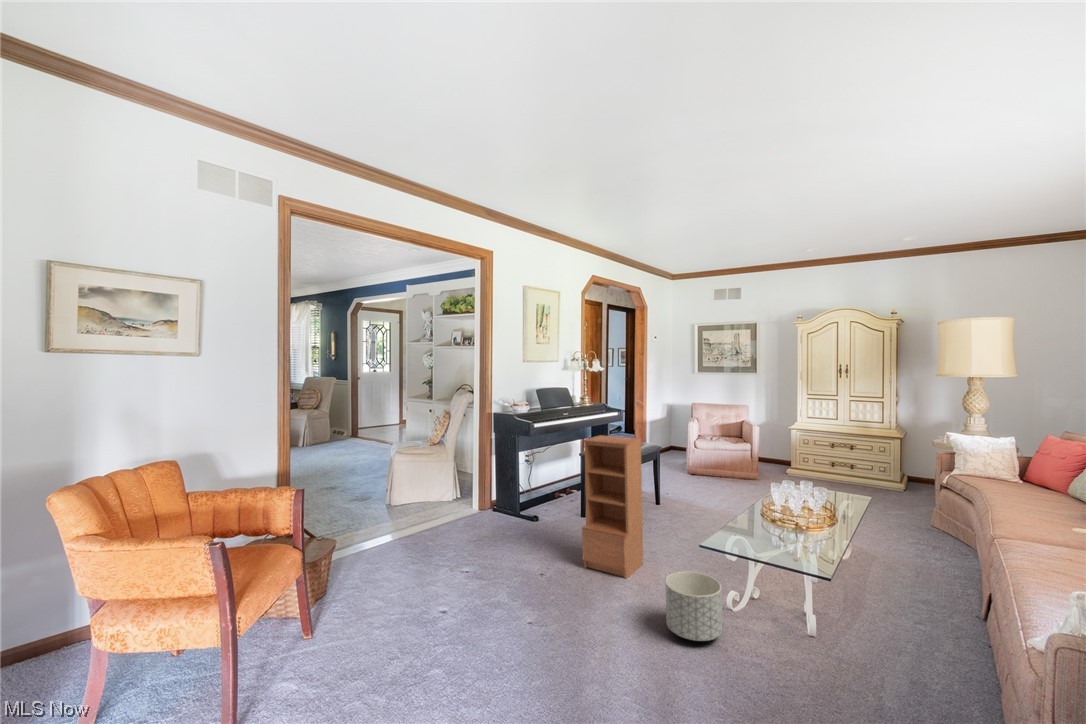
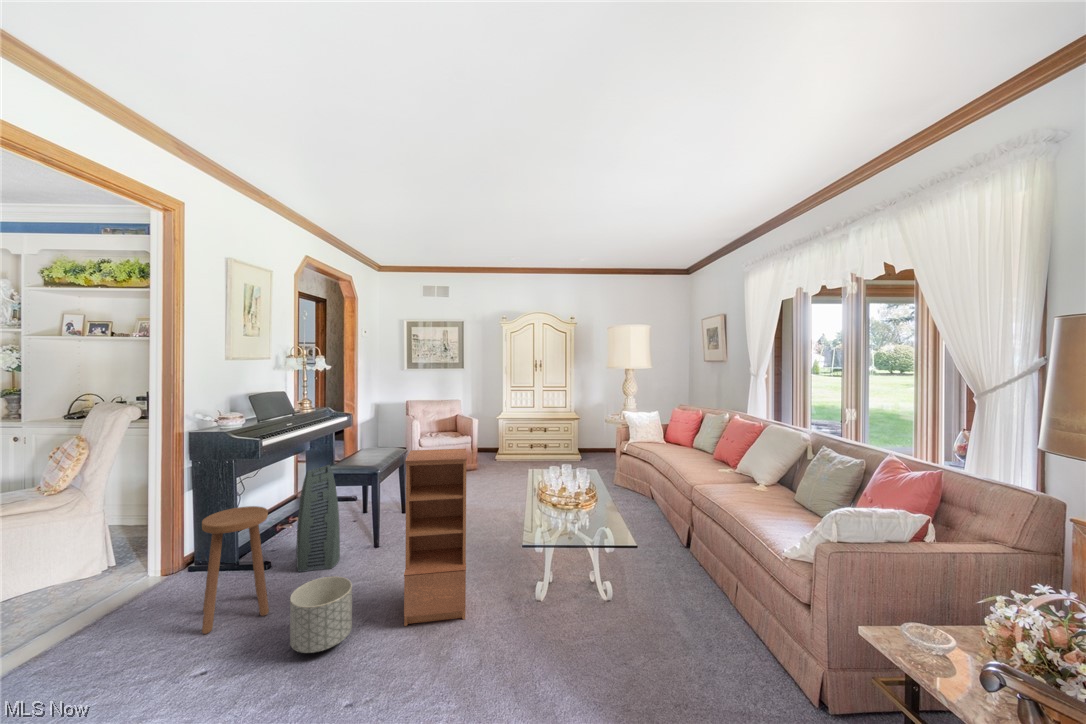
air purifier: none [551,445,582,523] -> present [296,465,340,572]
stool: none [487,463,526,536] -> present [202,506,269,634]
planter: present [665,571,722,641] -> present [290,576,352,653]

